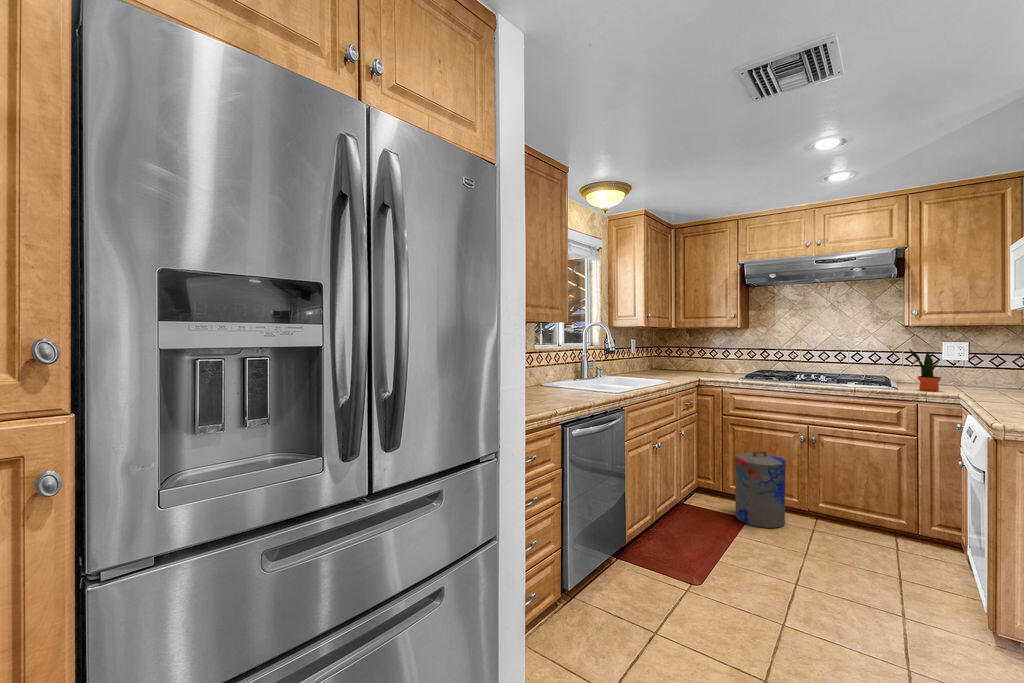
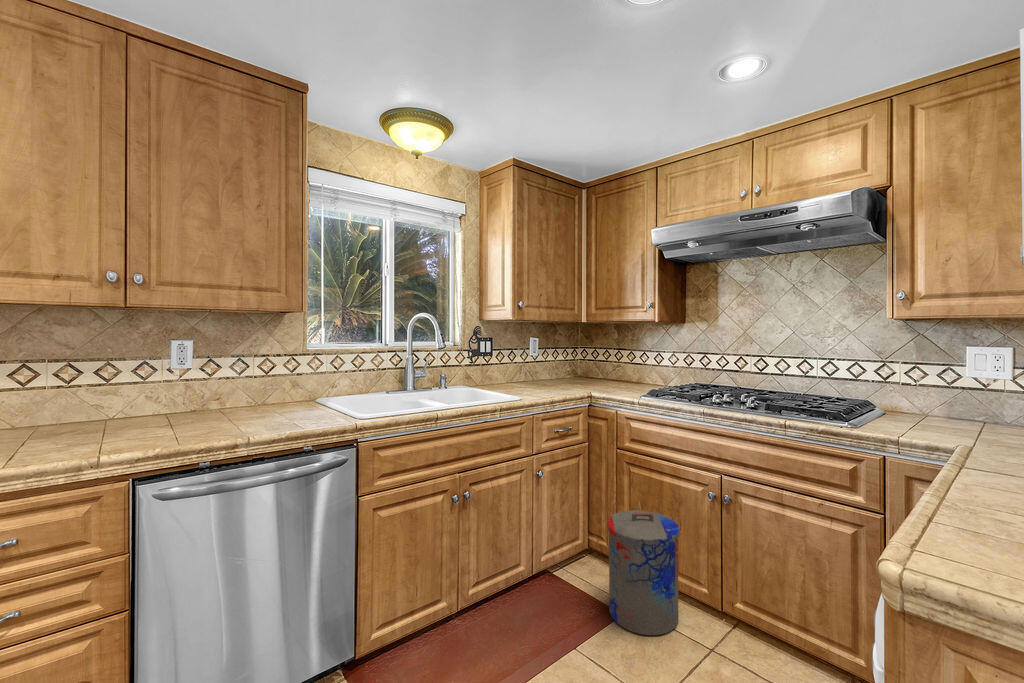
potted plant: present [909,348,941,391] -> none [871,358,927,437]

